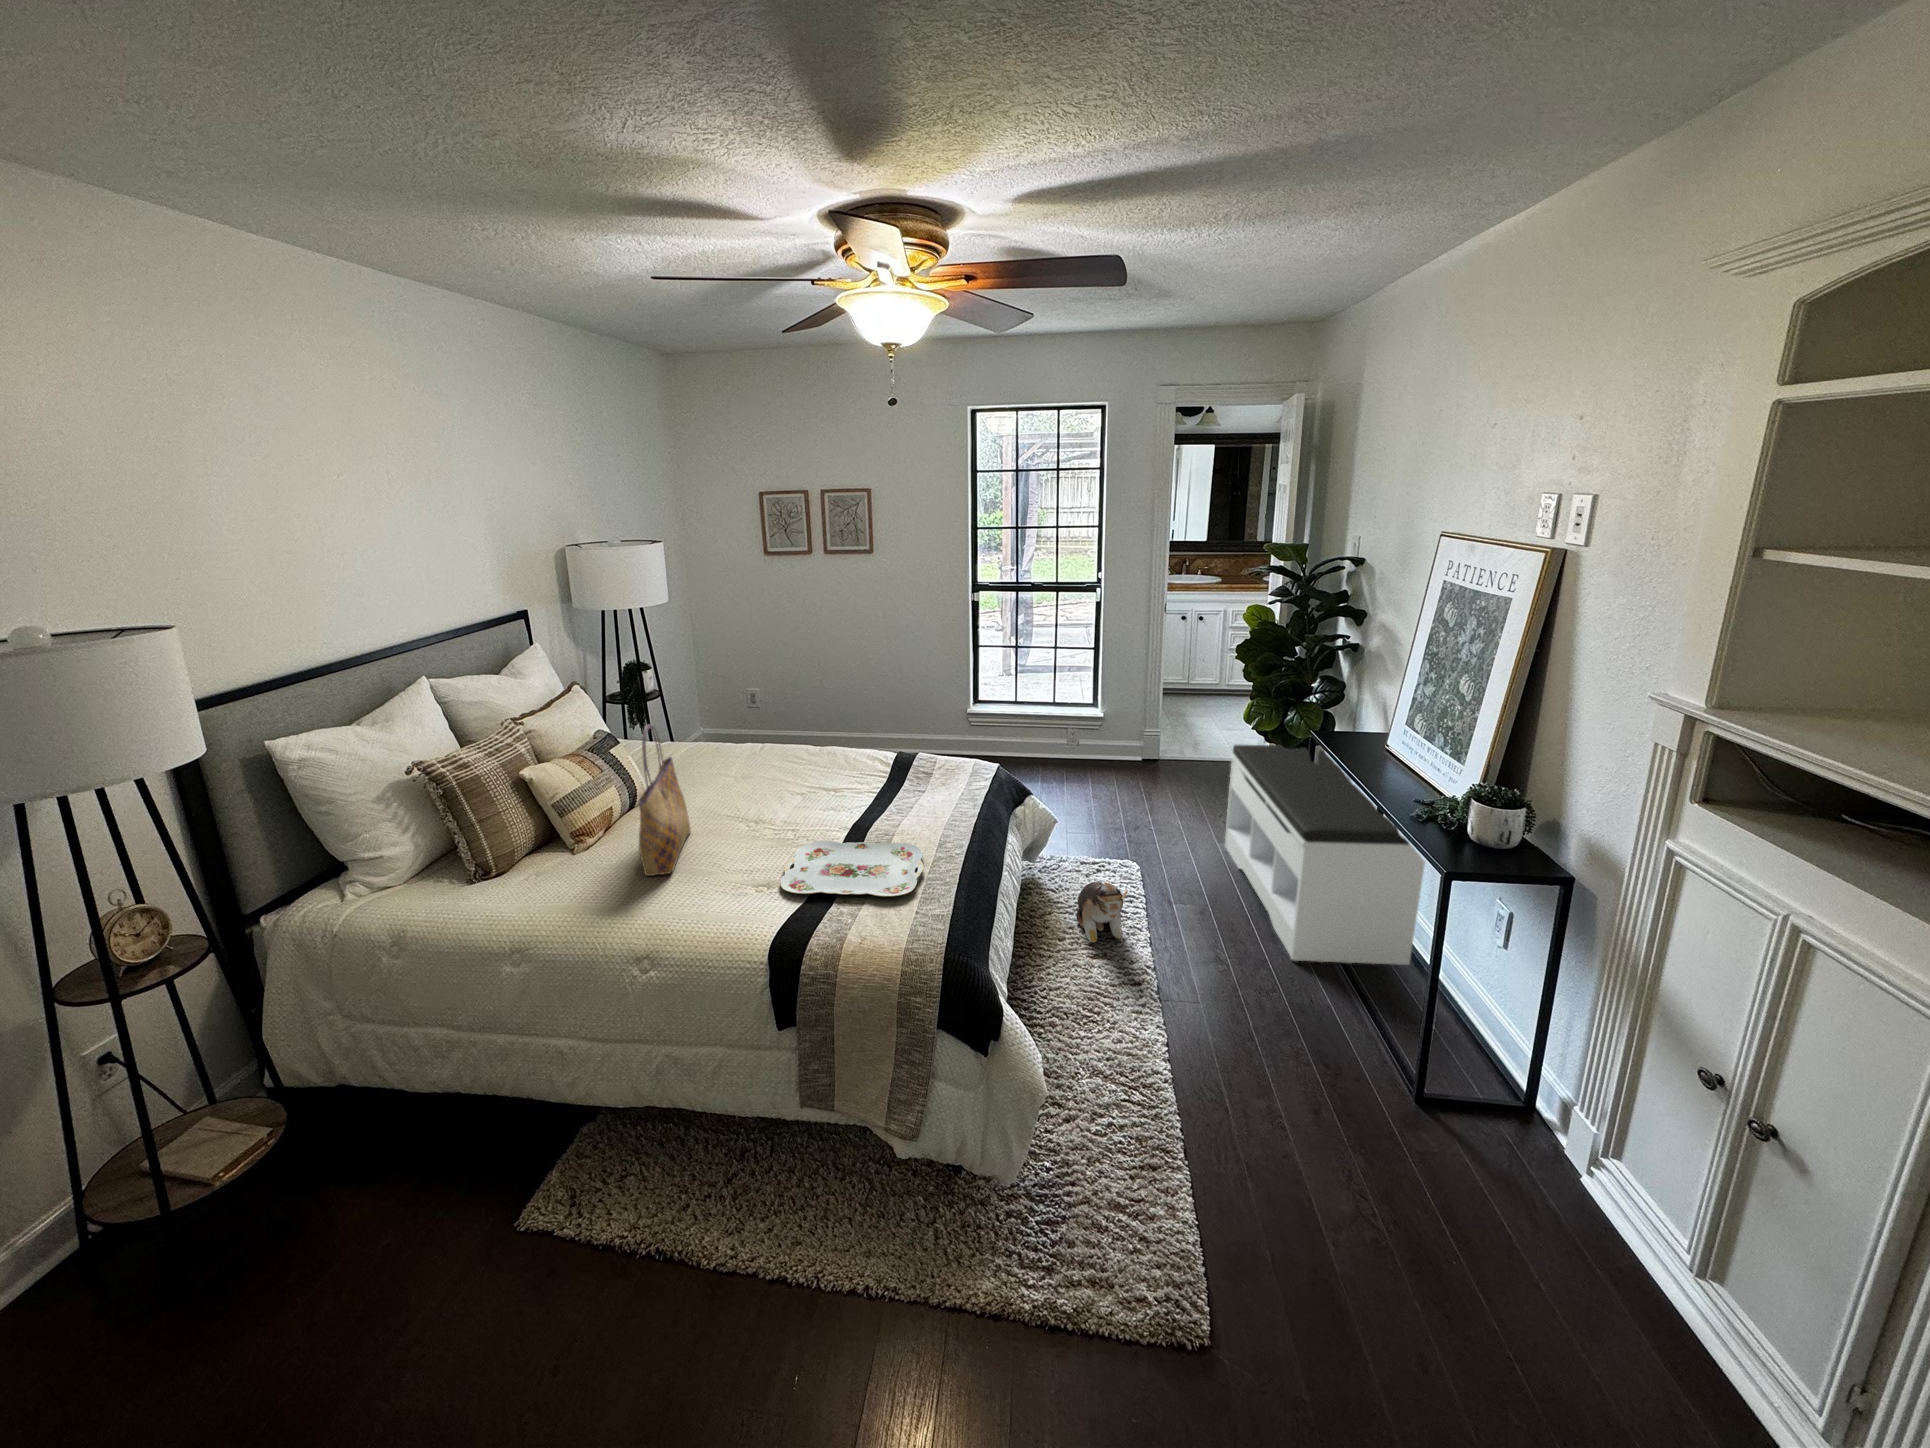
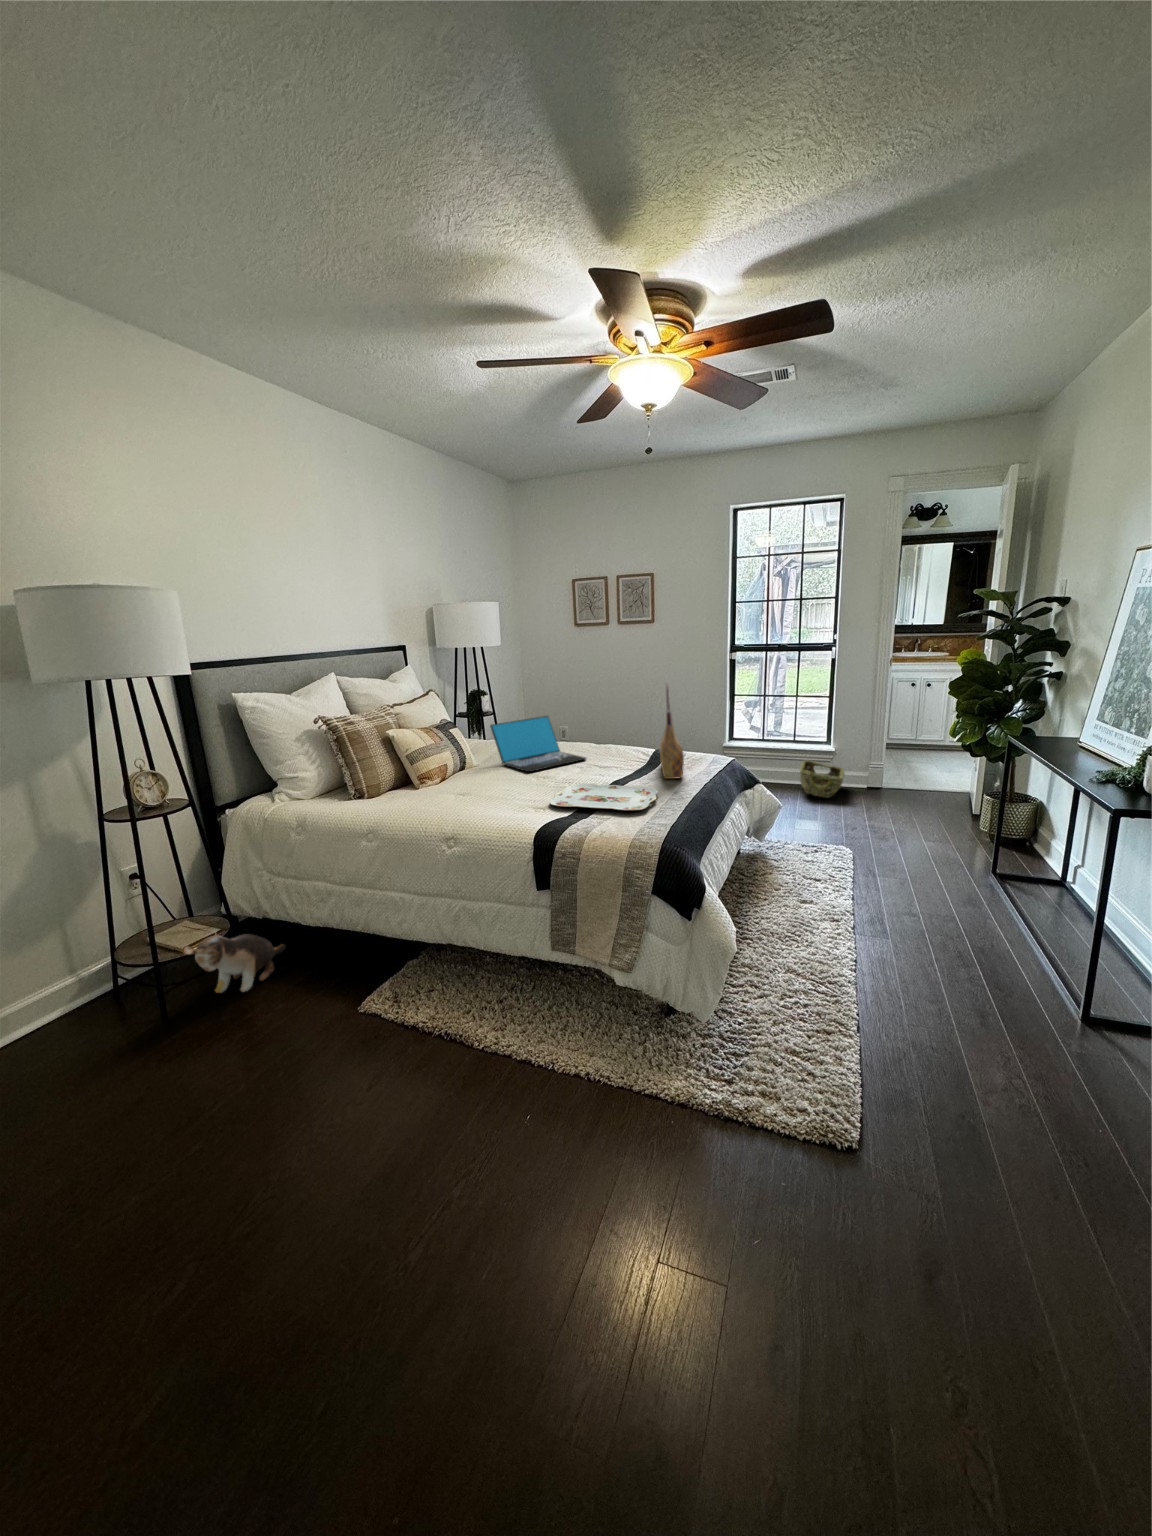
laptop: none [673,721,812,818] -> present [490,716,586,772]
tote bag: present [639,725,691,876] -> present [660,683,684,779]
woven basket: none [1067,730,1120,782] -> present [800,760,844,798]
bench: present [1225,745,1425,965] -> none [930,755,1115,929]
plush toy: present [1076,882,1128,943] -> present [184,934,286,993]

